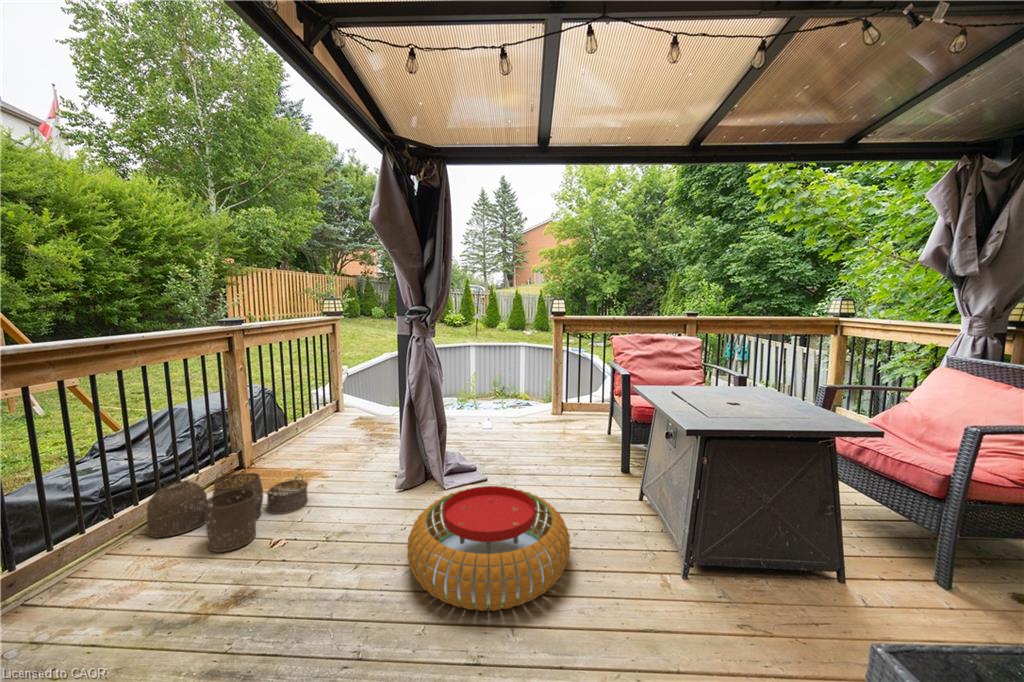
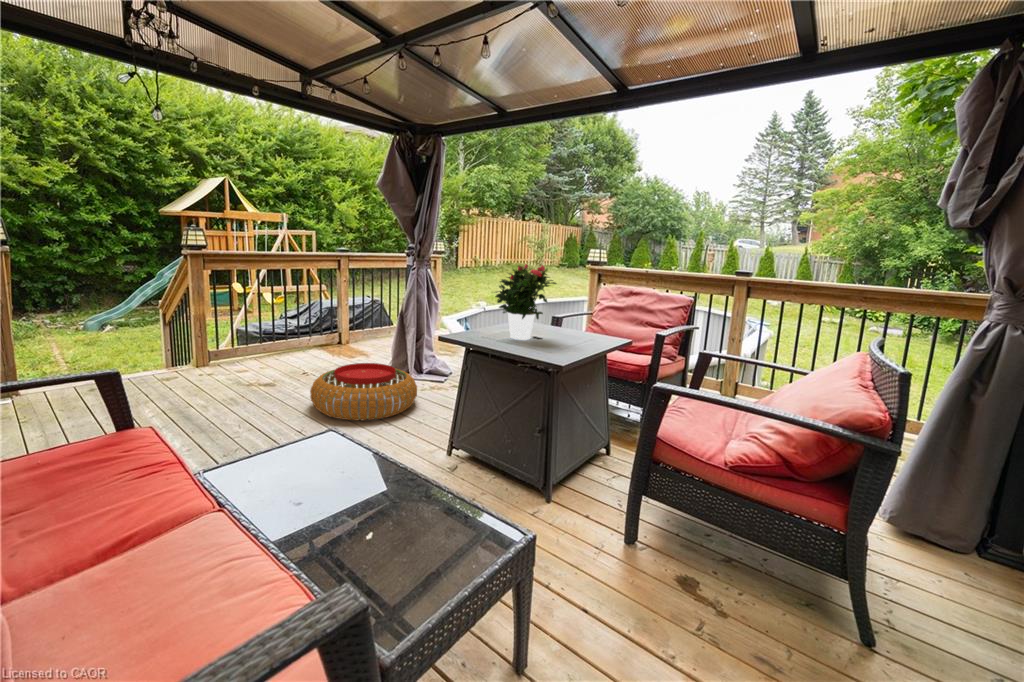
potted flower: none [717,323,784,412] -> present [495,264,557,340]
woven basket: present [147,473,308,552] -> none [272,332,345,369]

